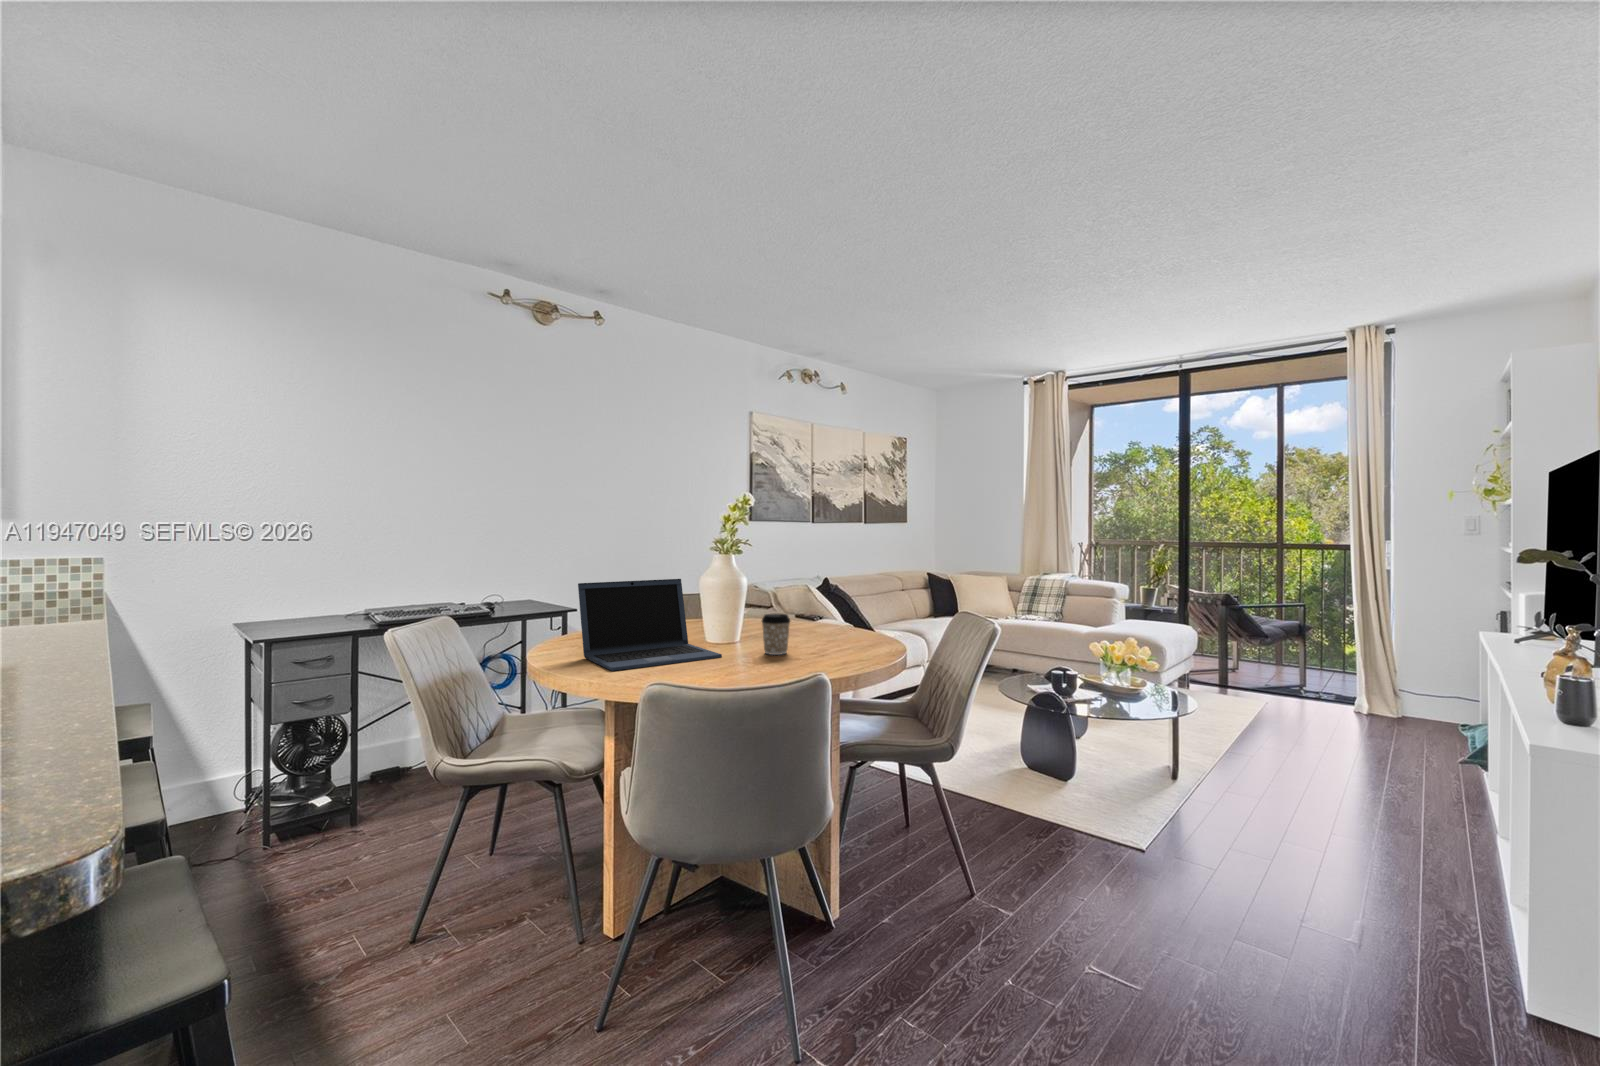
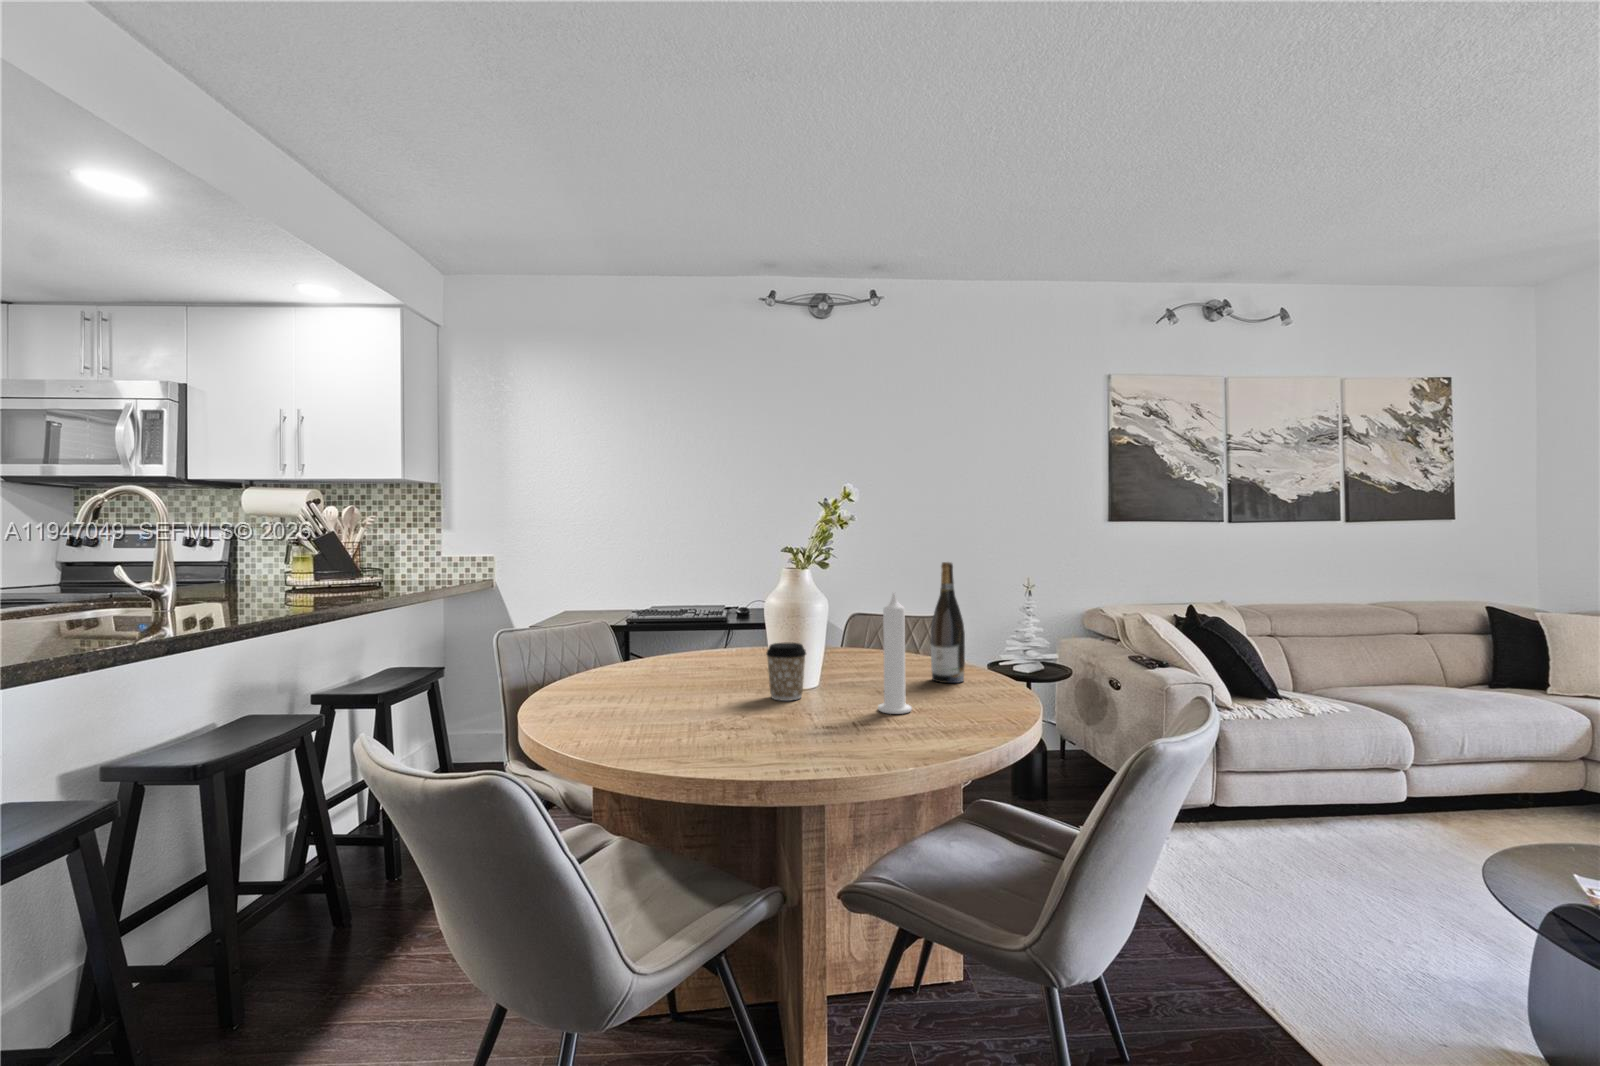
wine bottle: none [815,553,837,634] -> present [931,562,965,683]
candle: none [845,572,866,651] -> present [878,592,912,714]
laptop: present [578,579,722,671] -> none [582,589,745,692]

